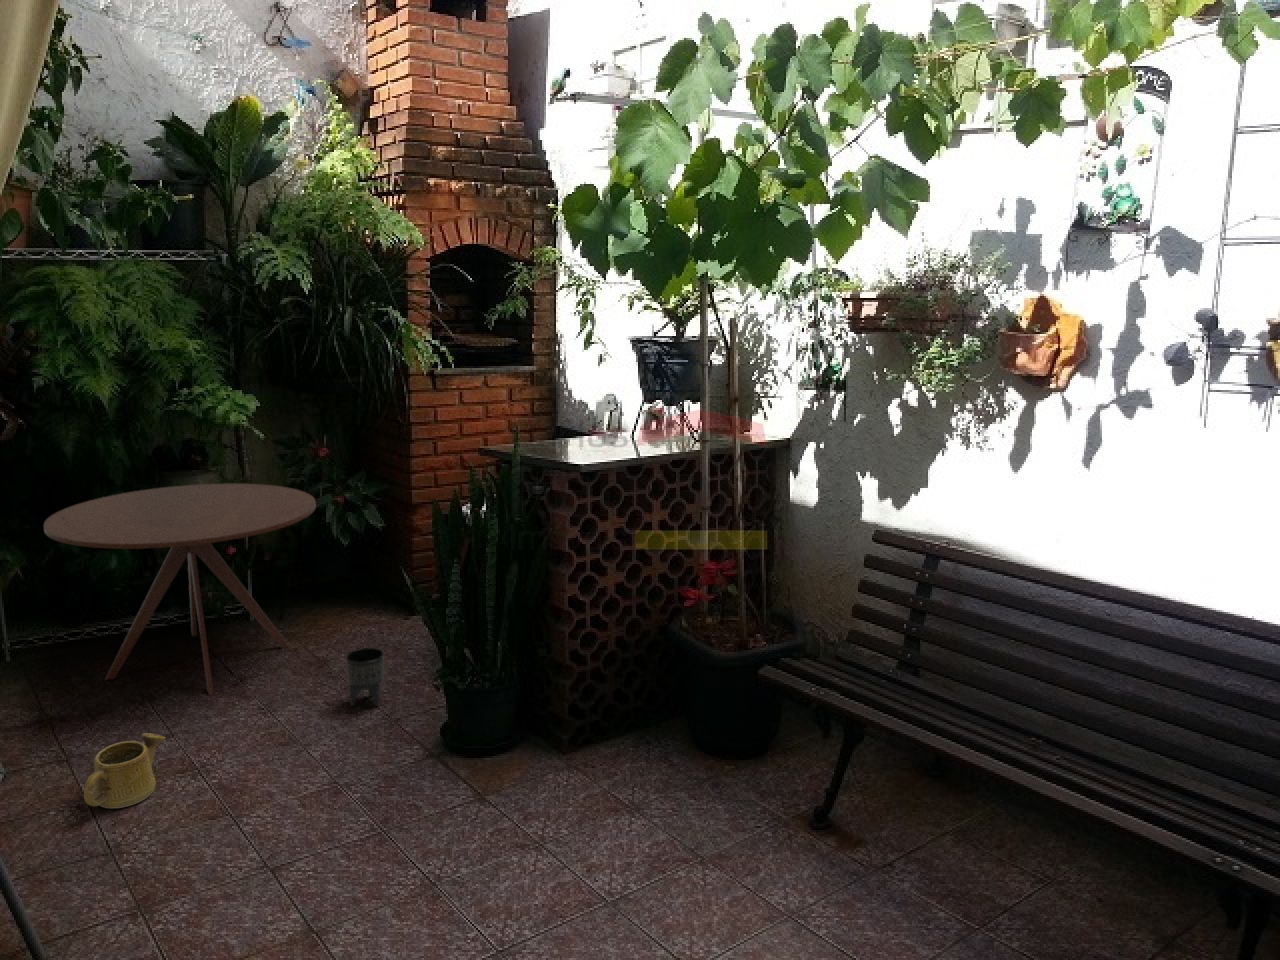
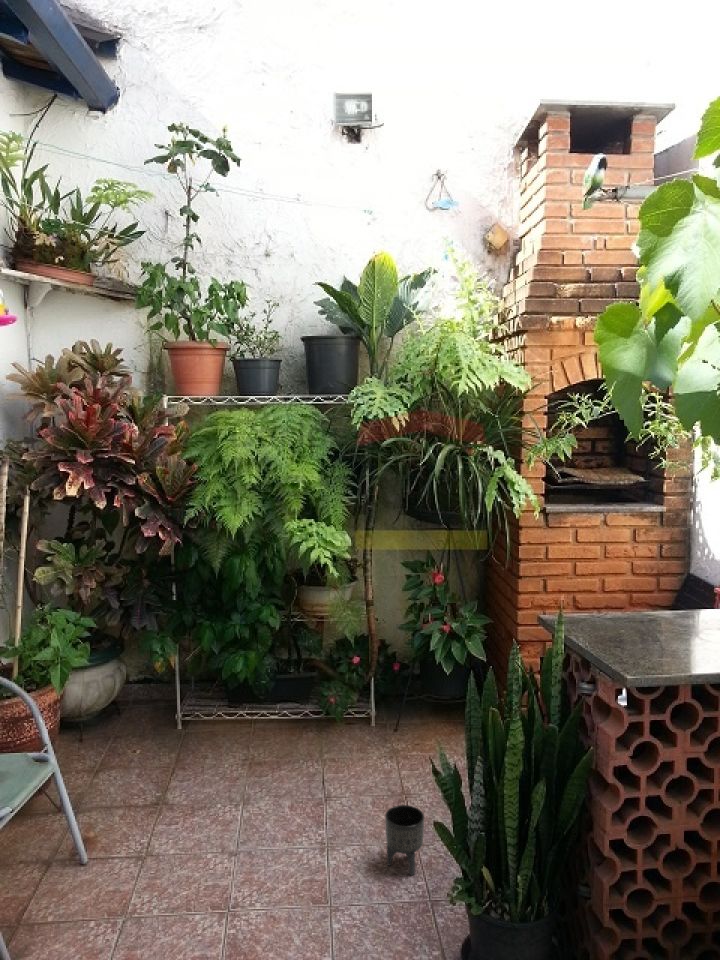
round table: present [44,484,316,695] -> none [186,595,404,805]
watering can: present [84,733,165,809] -> none [120,847,205,922]

